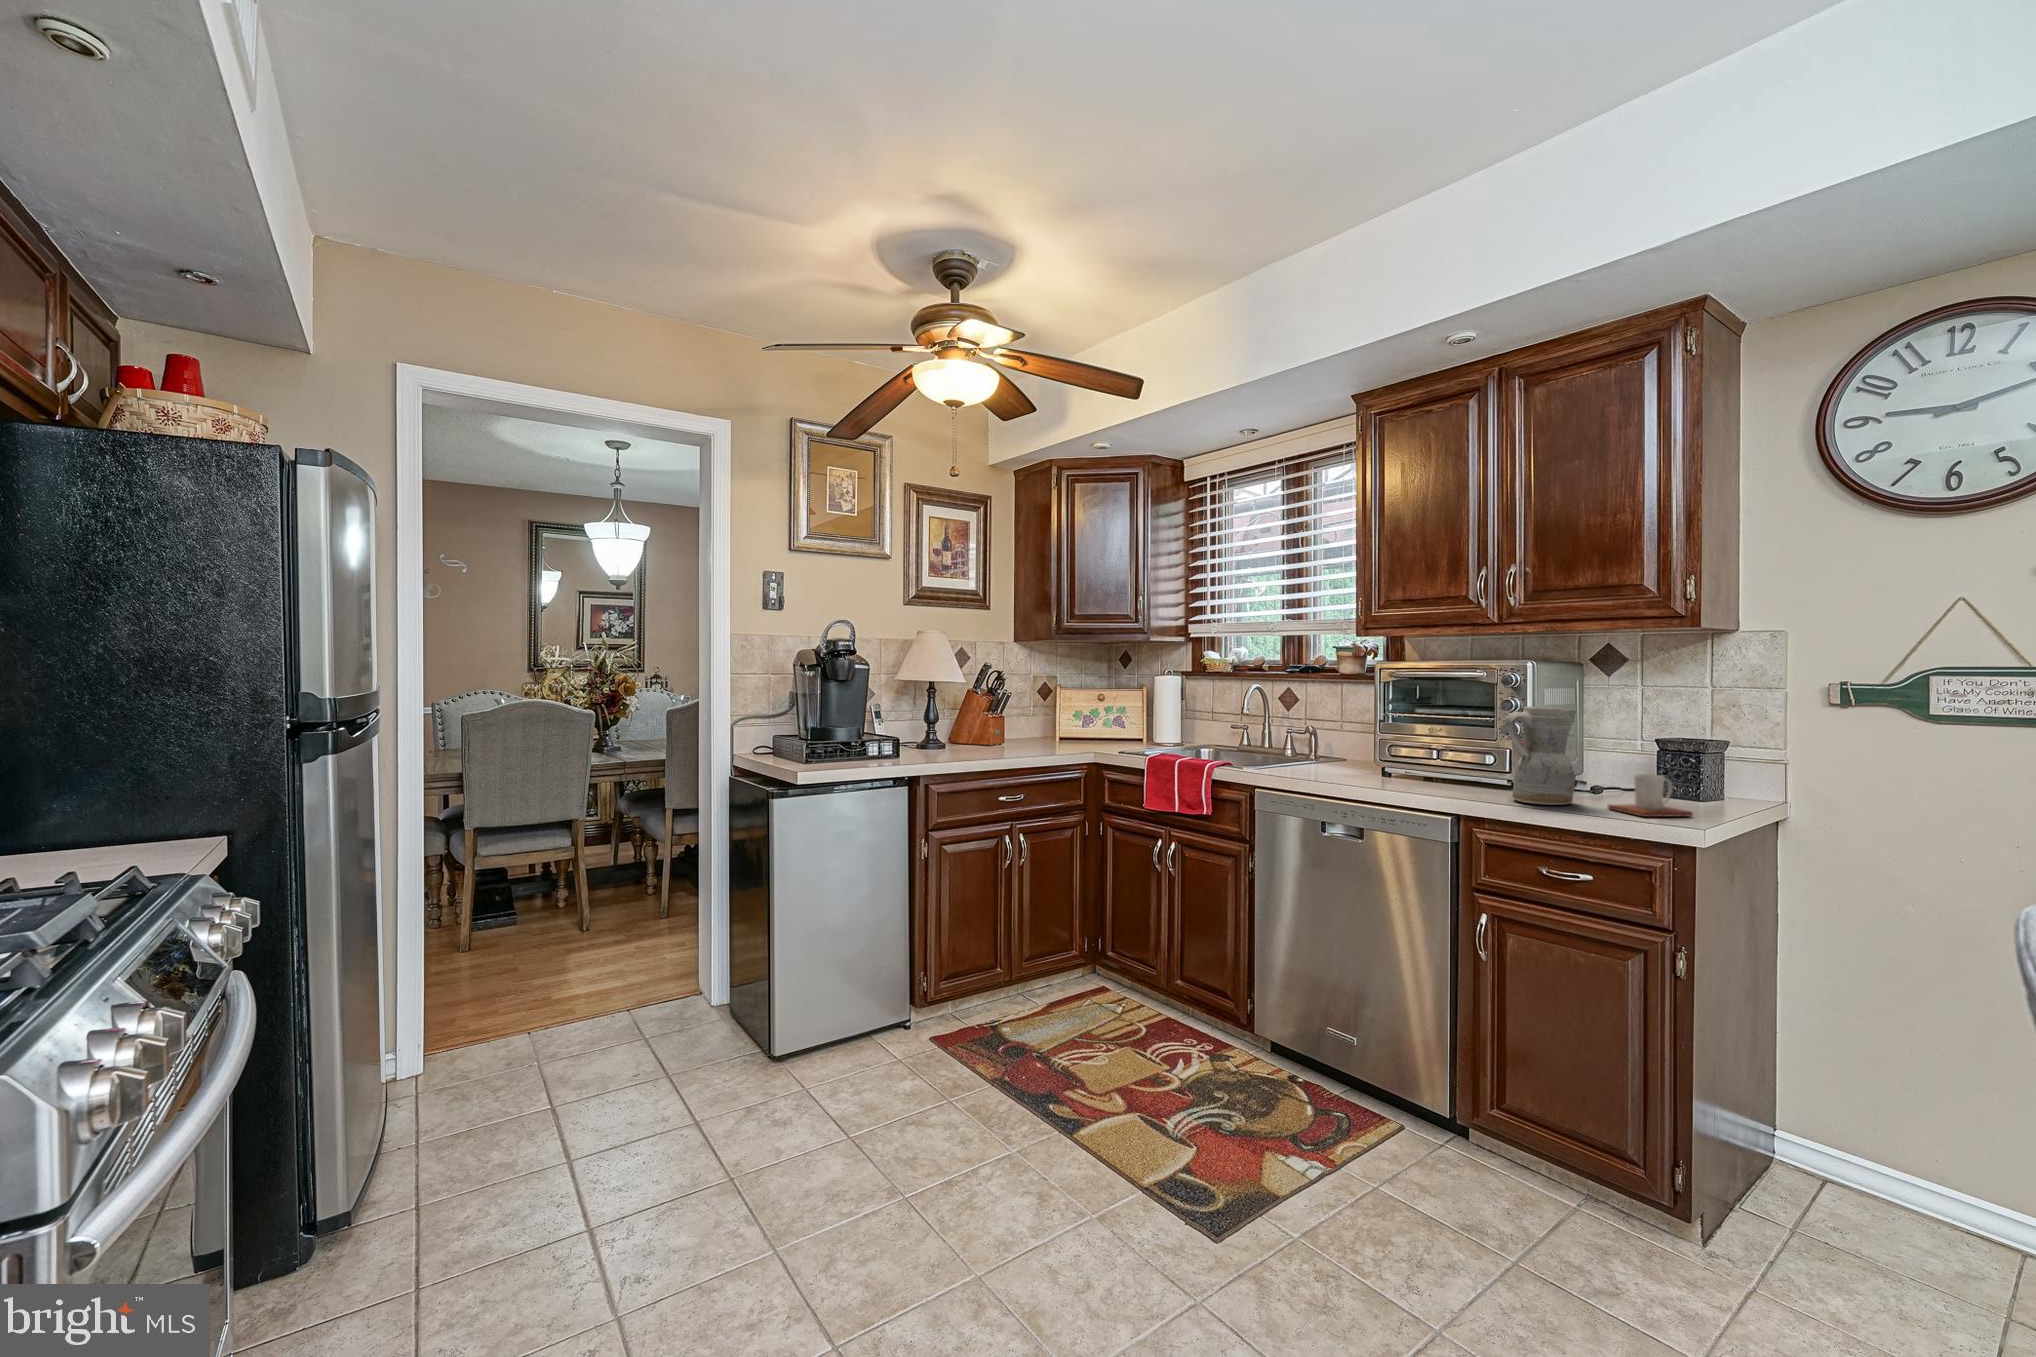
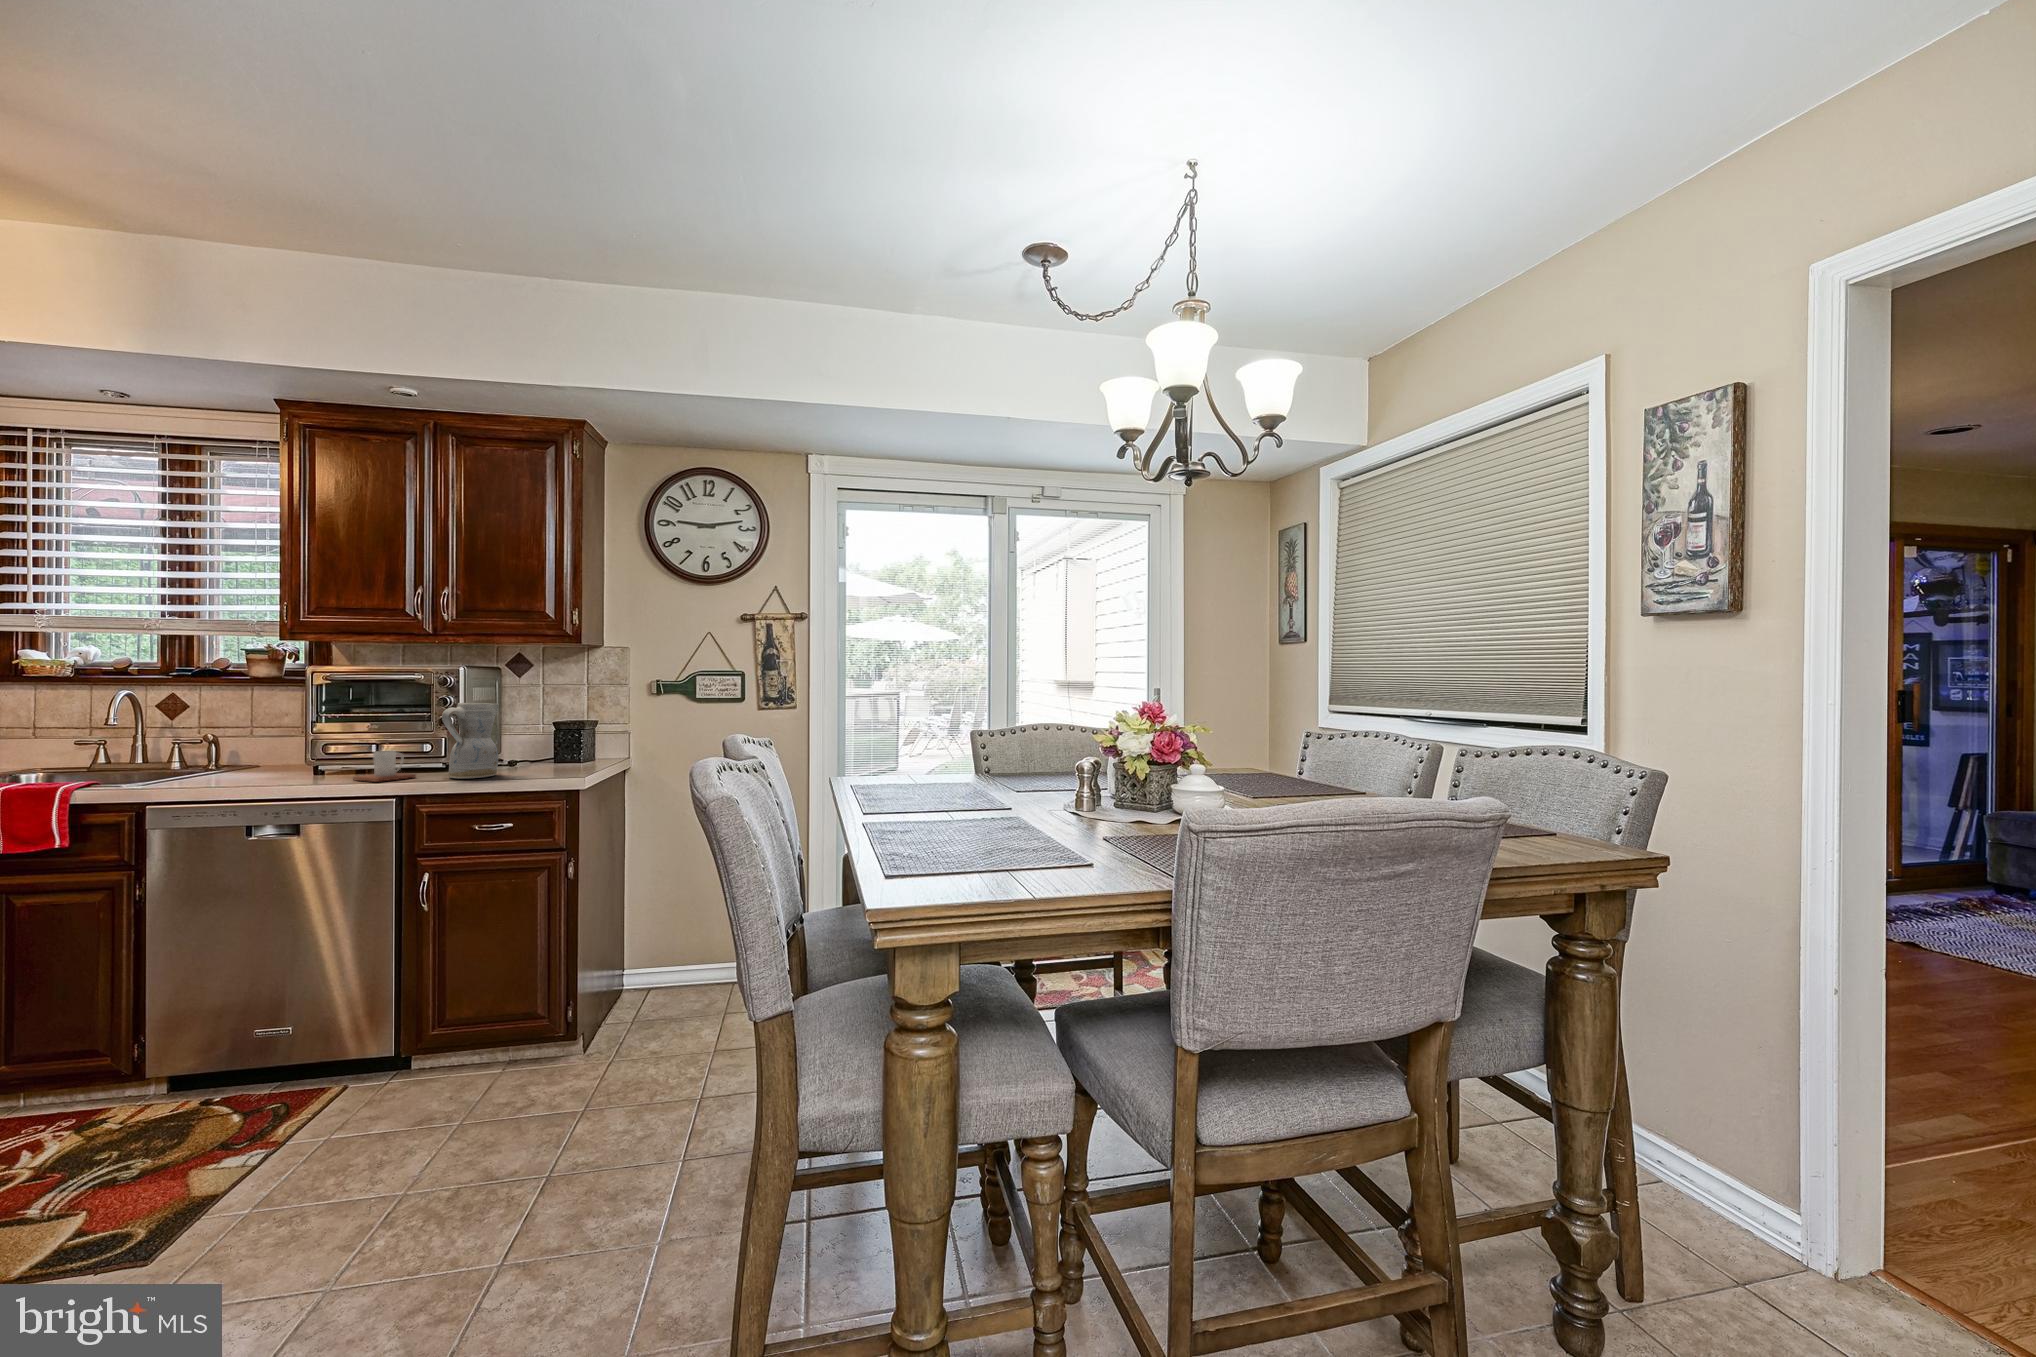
mug: present [1608,774,1693,817] -> present [353,751,416,782]

